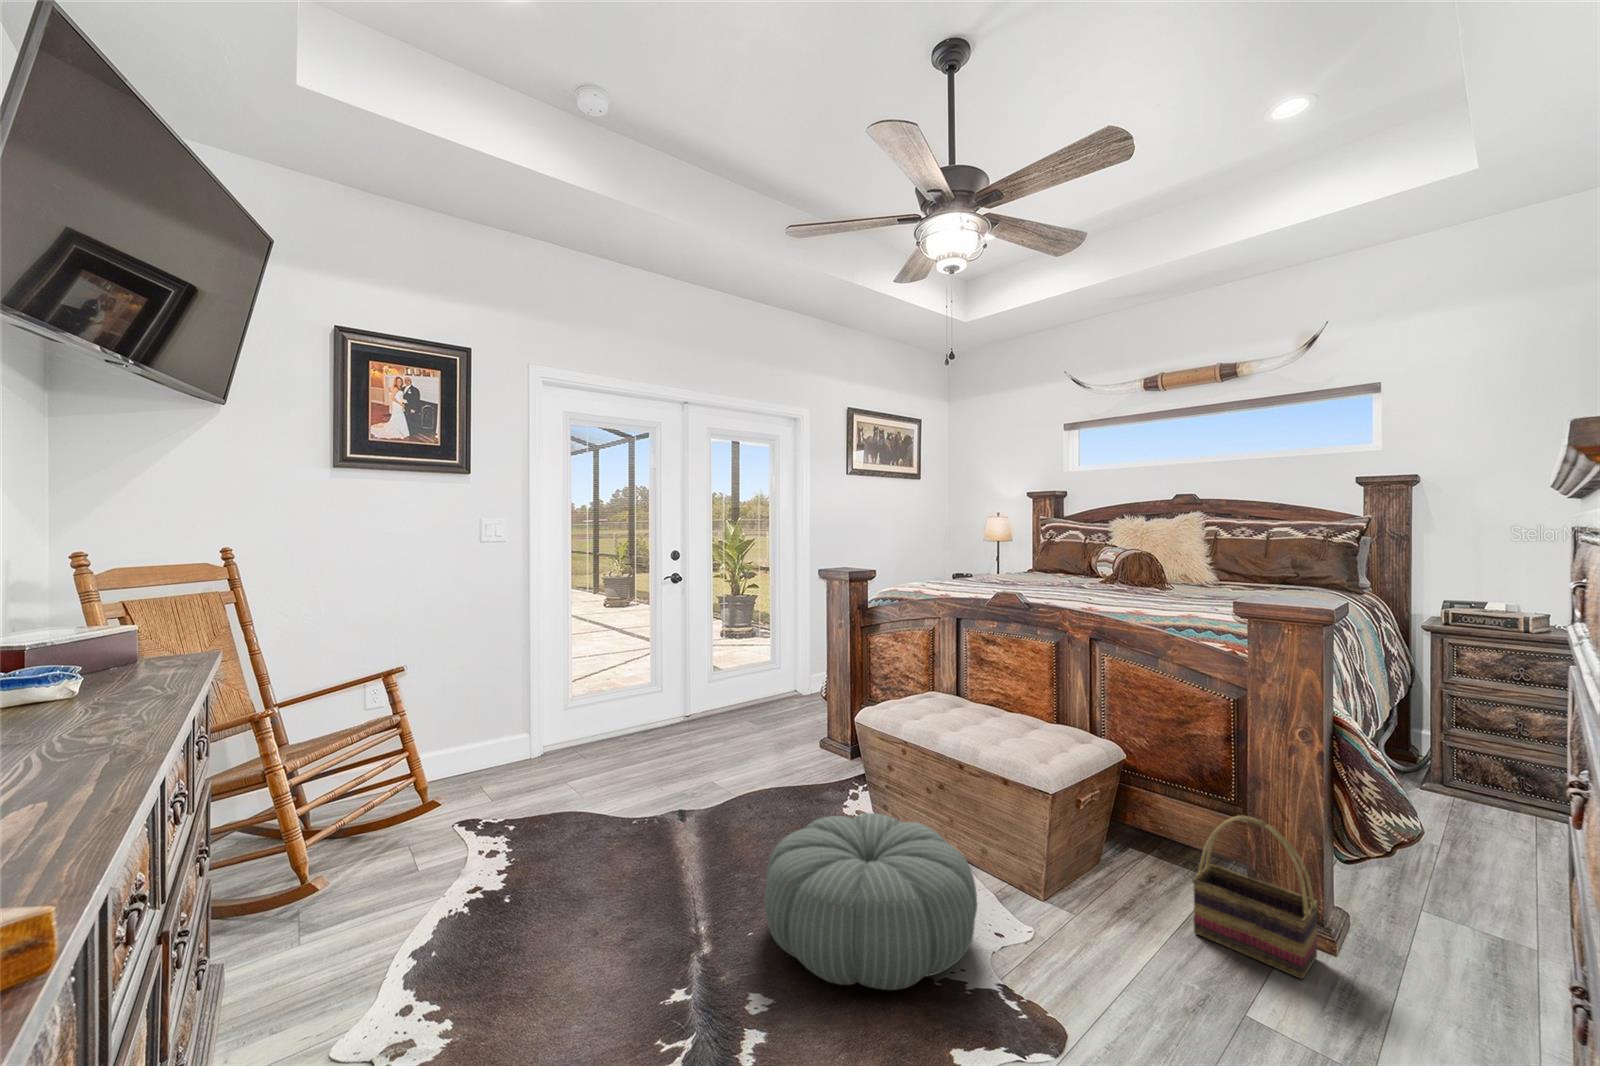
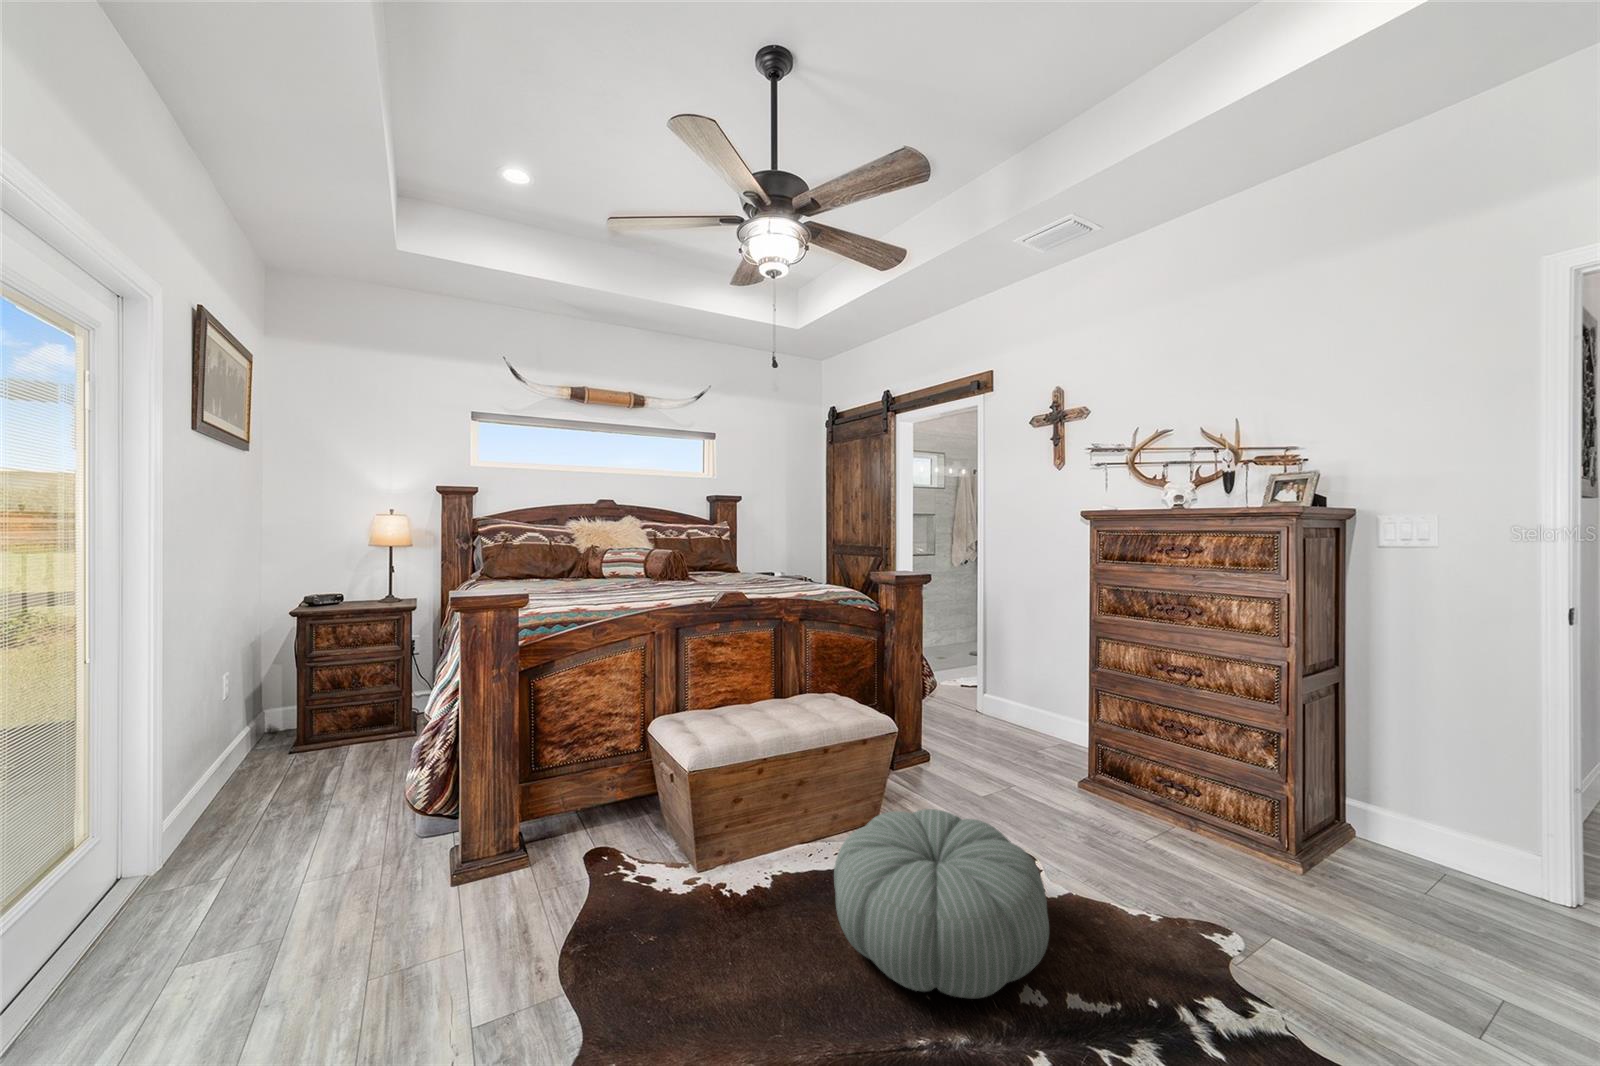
basket: present [1192,816,1319,979] -> none [908,701,971,787]

